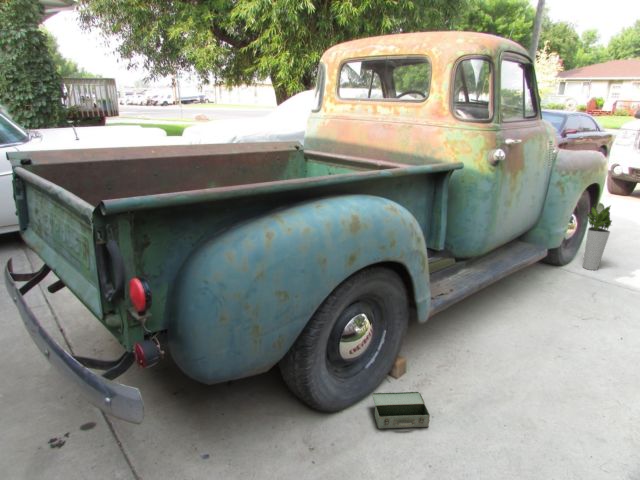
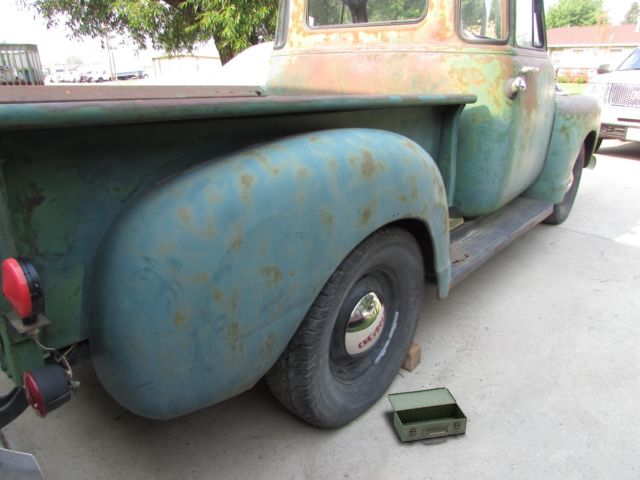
planter: present [583,206,612,270] -> none [581,154,618,228]

